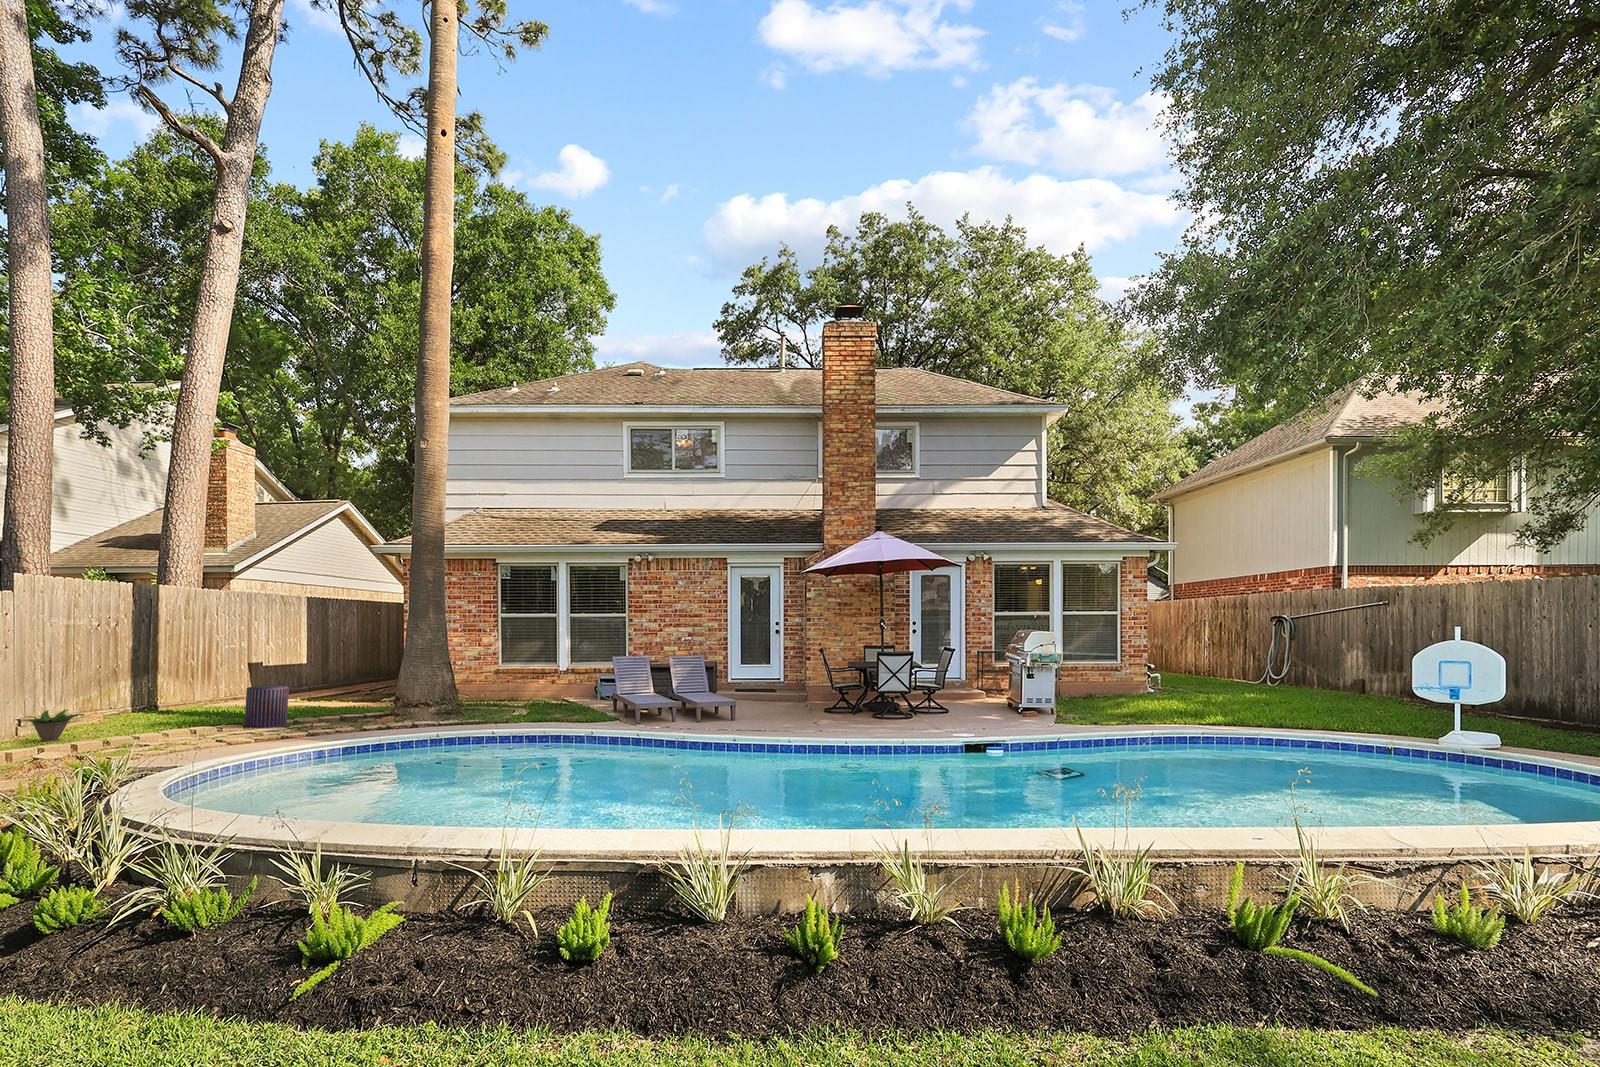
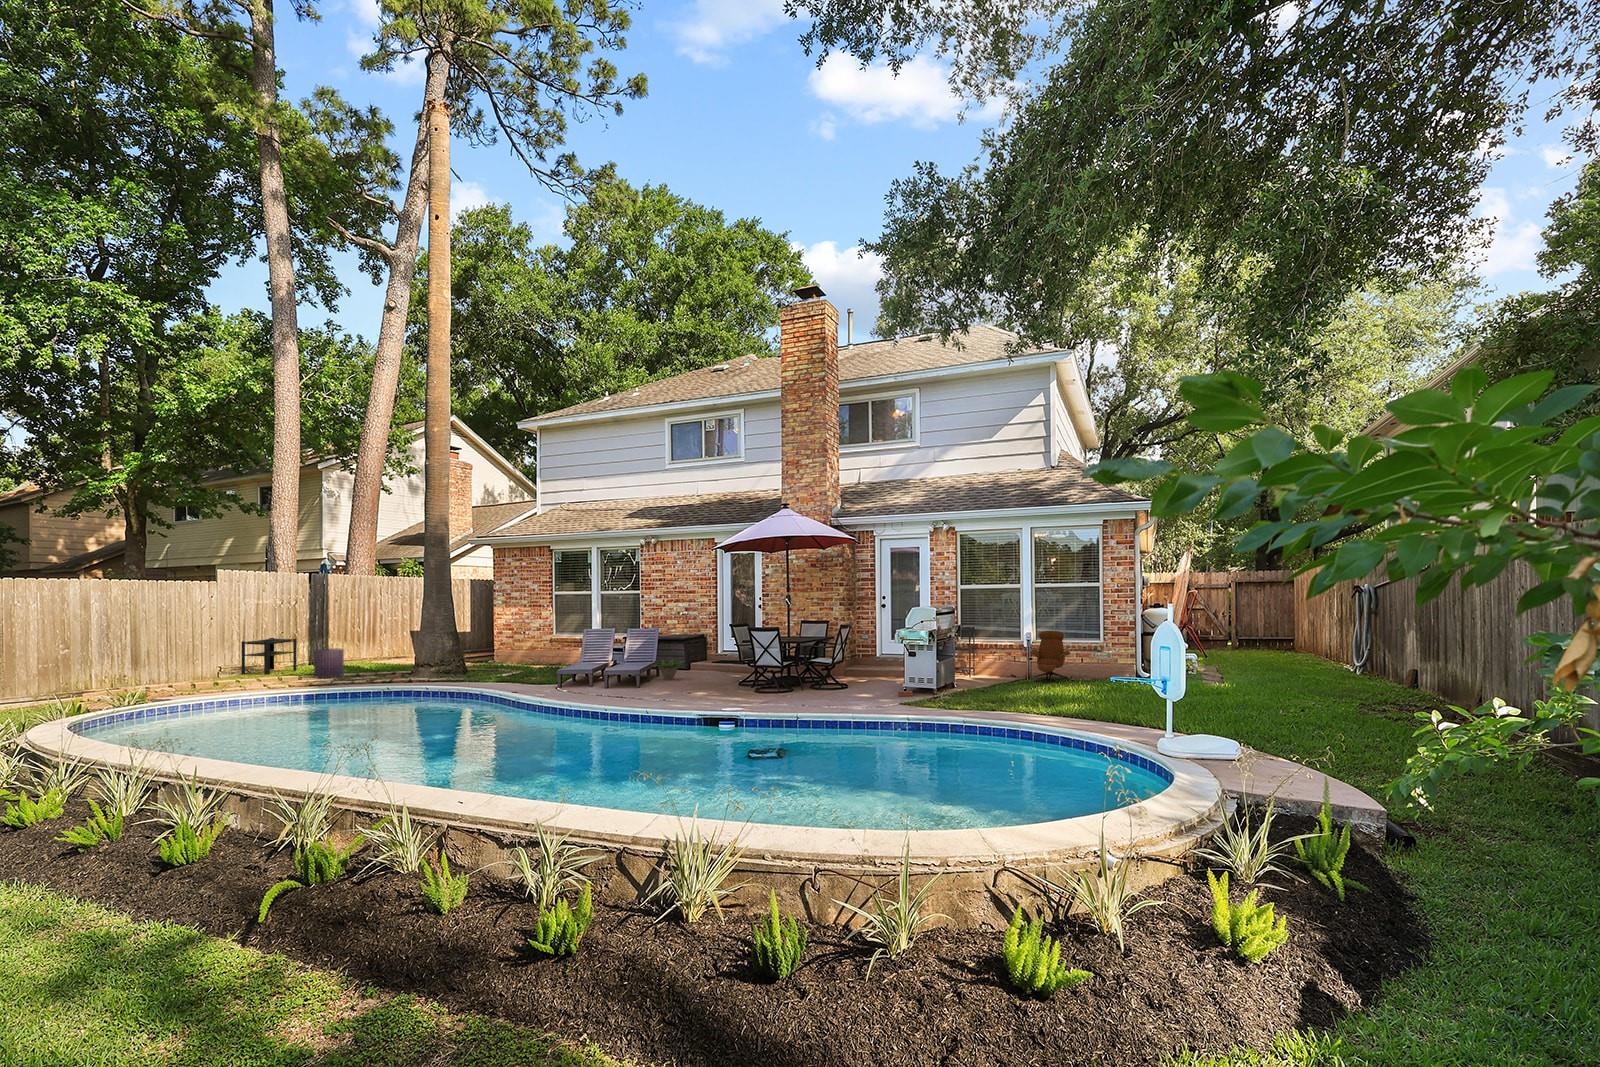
lounge chair: none [1067,657,1107,705] -> present [1031,631,1070,684]
side table: none [77,673,161,728] -> present [241,638,297,675]
decorative plant: present [21,710,82,741] -> present [653,659,684,680]

